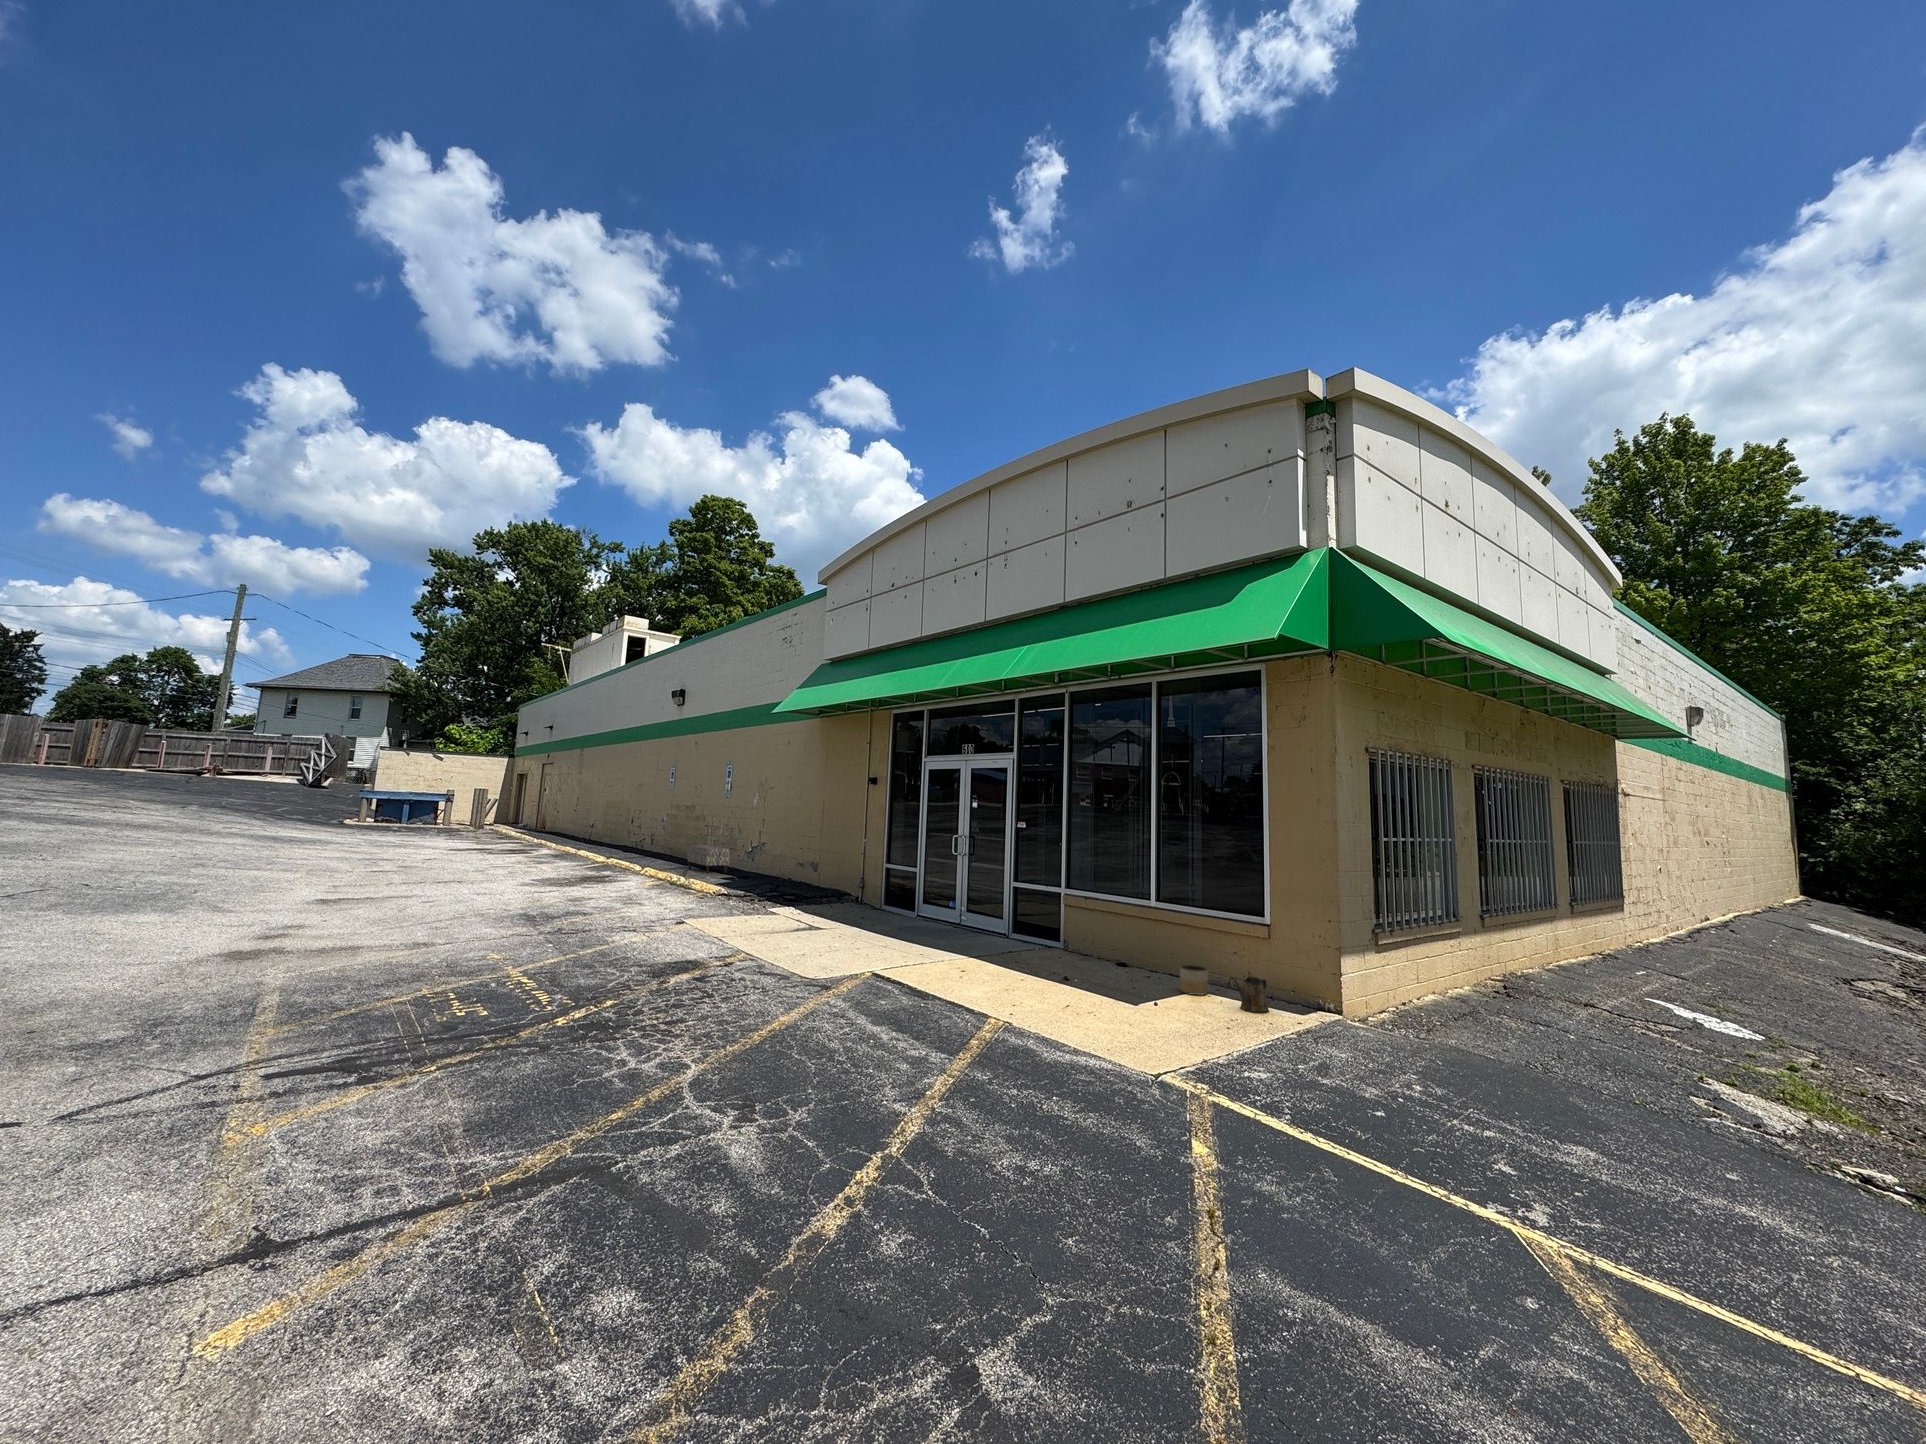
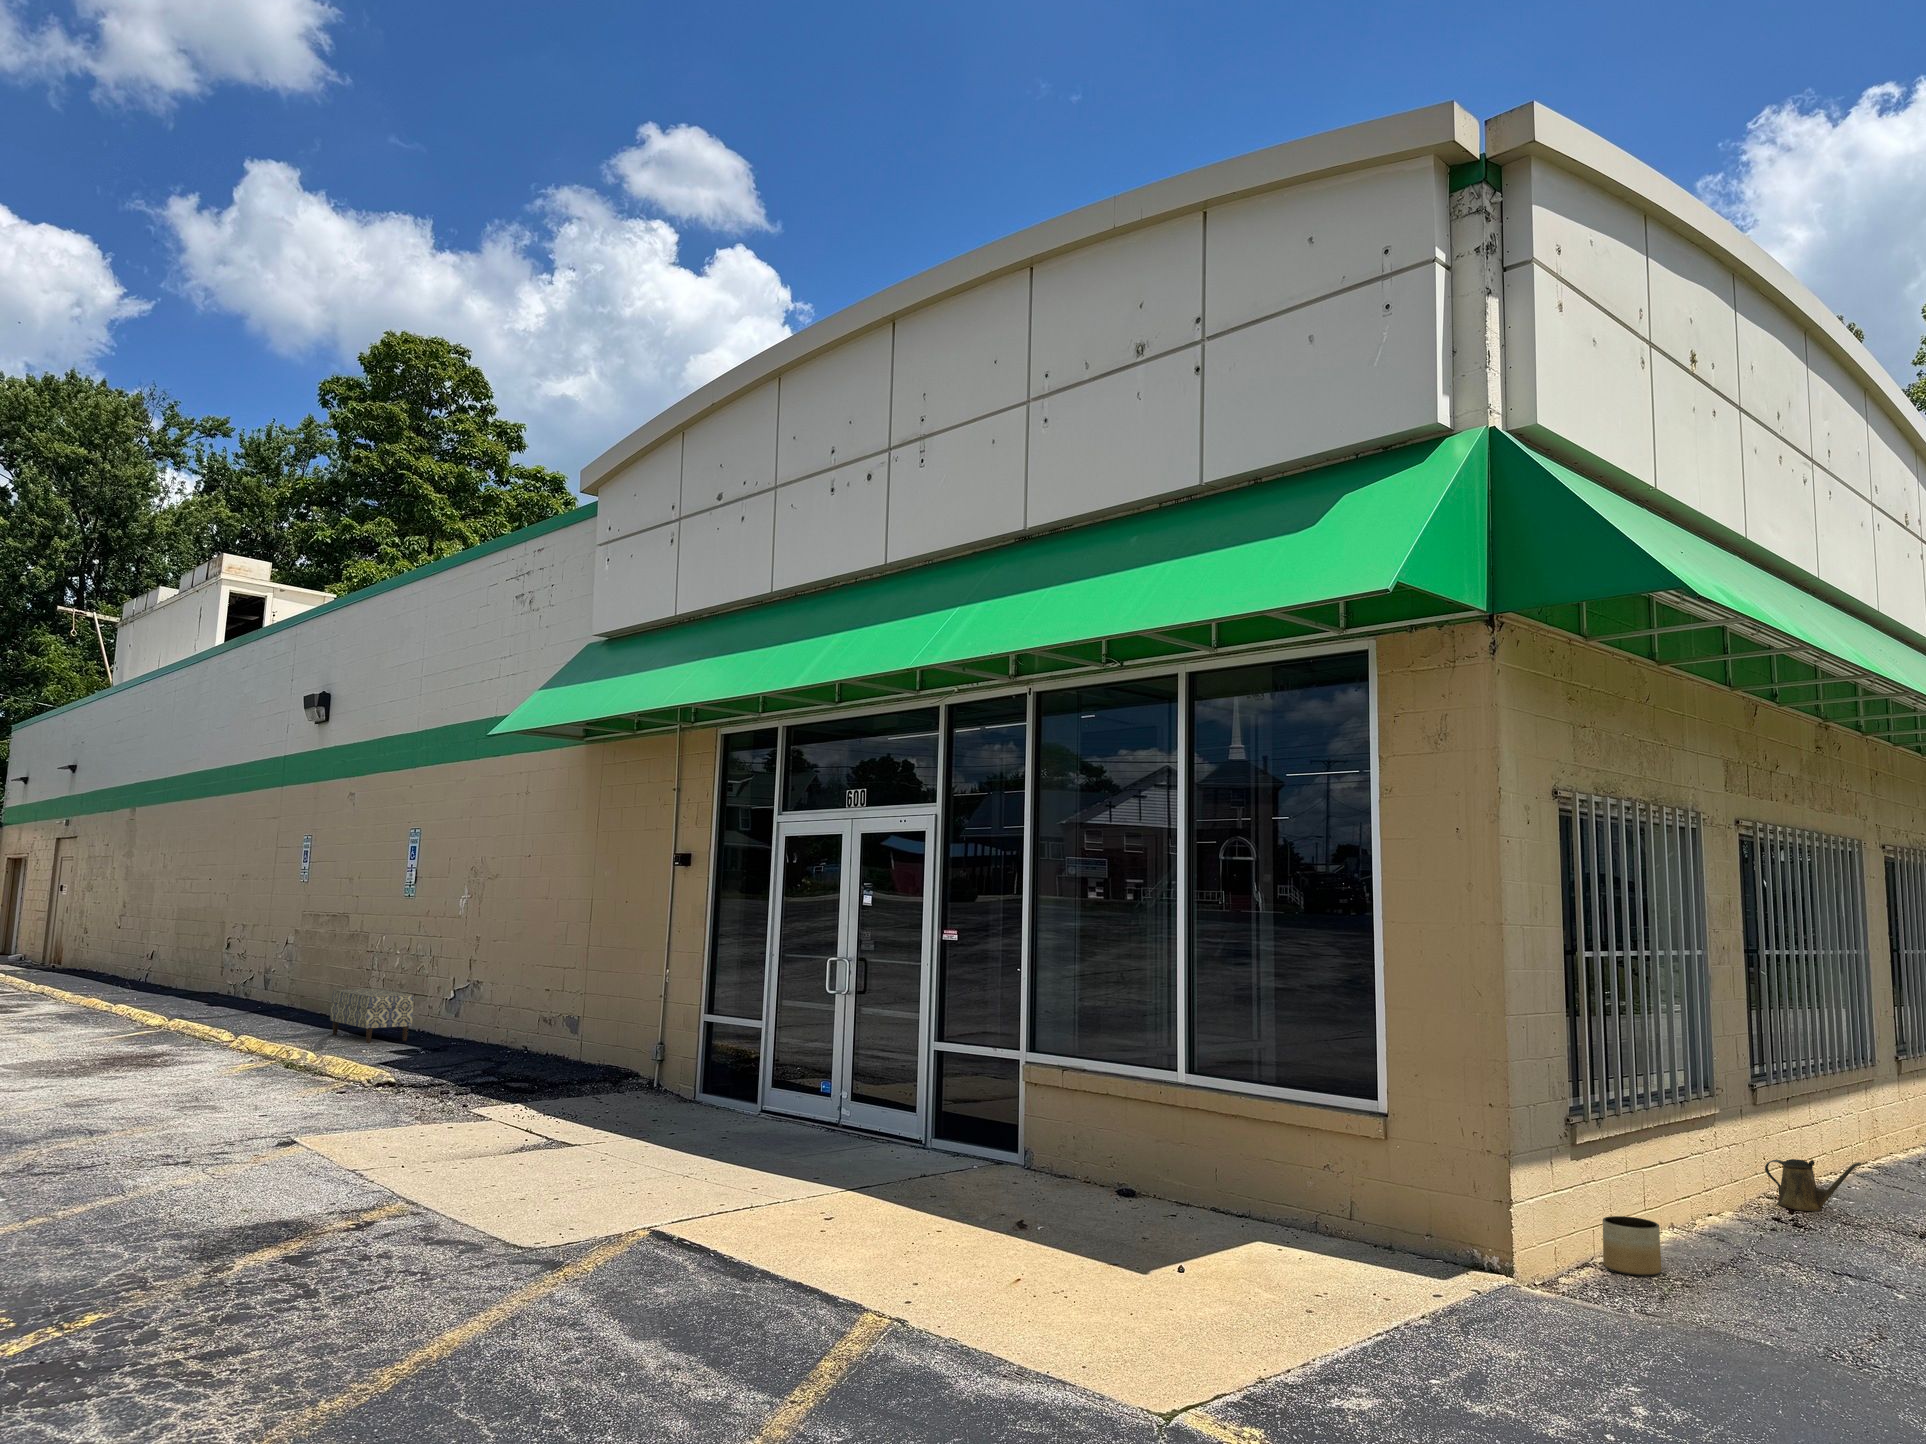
planter: present [1180,965,1208,995] -> present [1603,1216,1661,1276]
watering can: present [1231,977,1269,1013] -> present [1765,1159,1861,1211]

